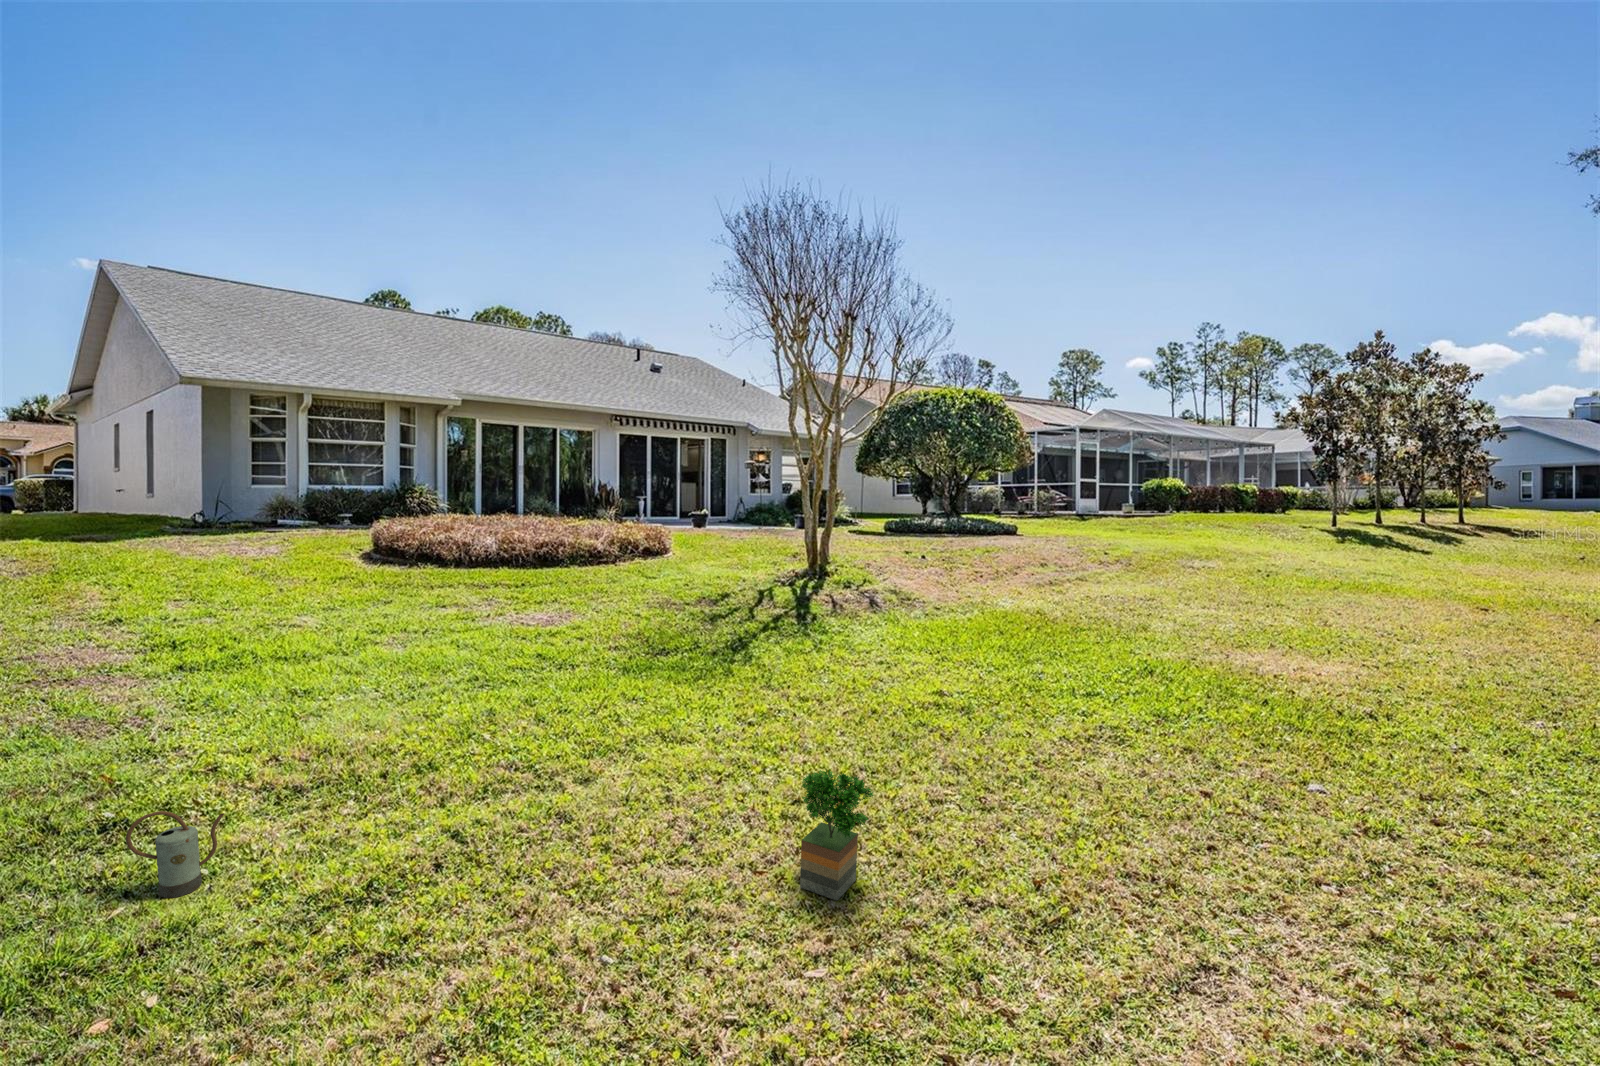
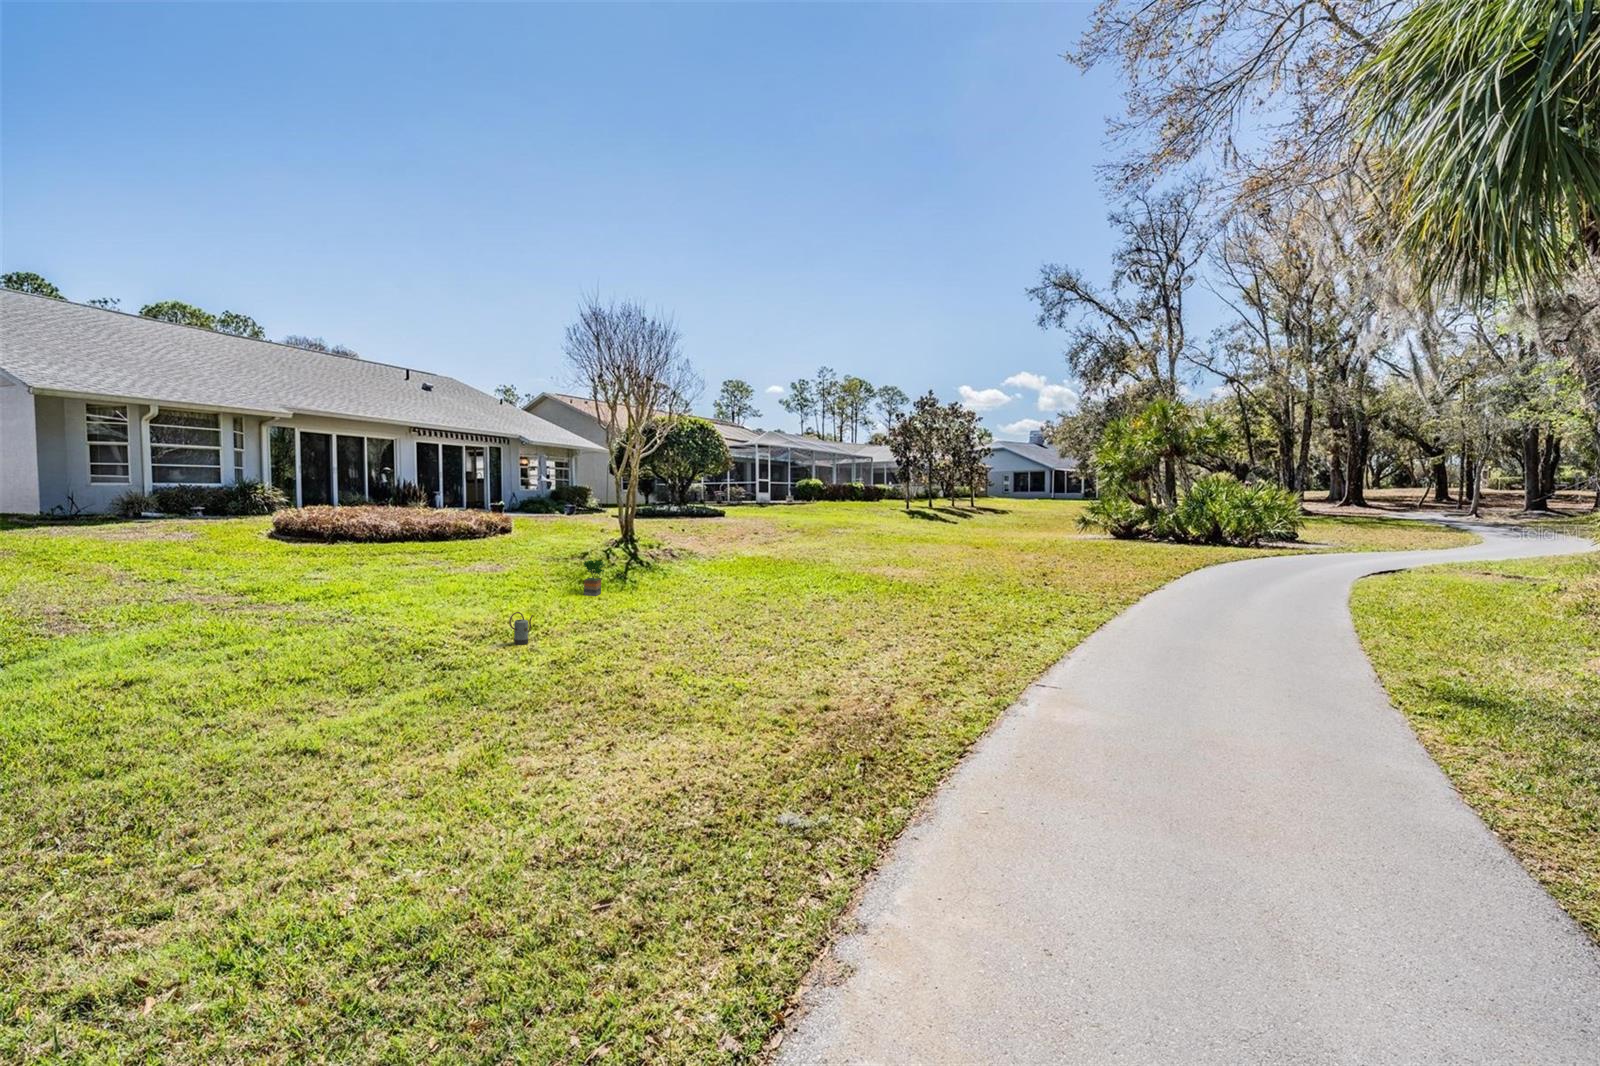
potted tree: present [800,770,874,901] -> present [584,560,605,596]

